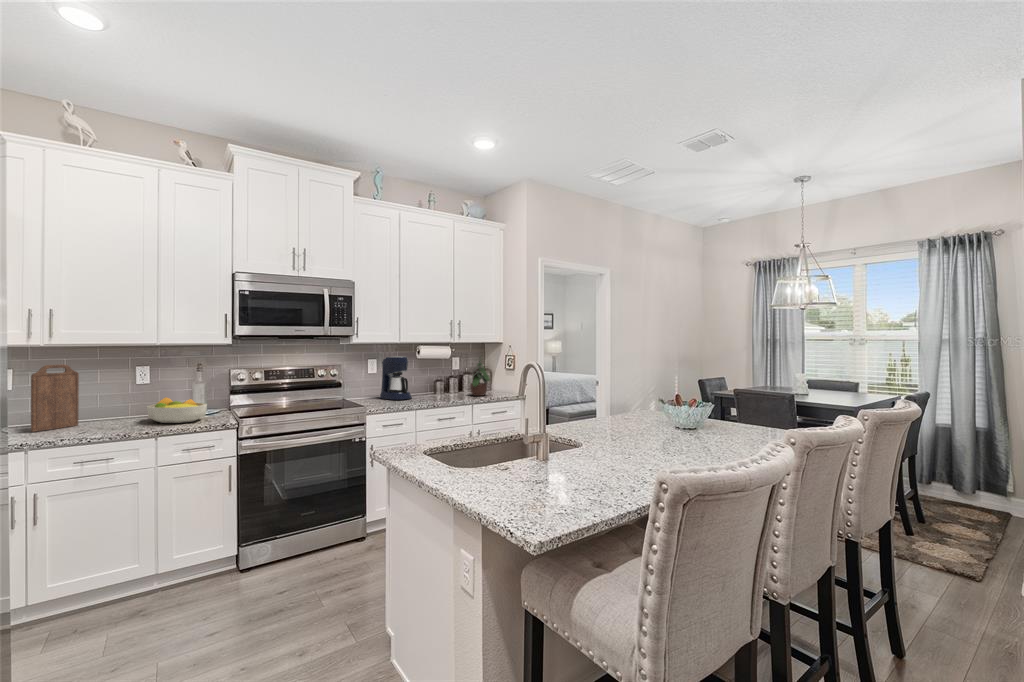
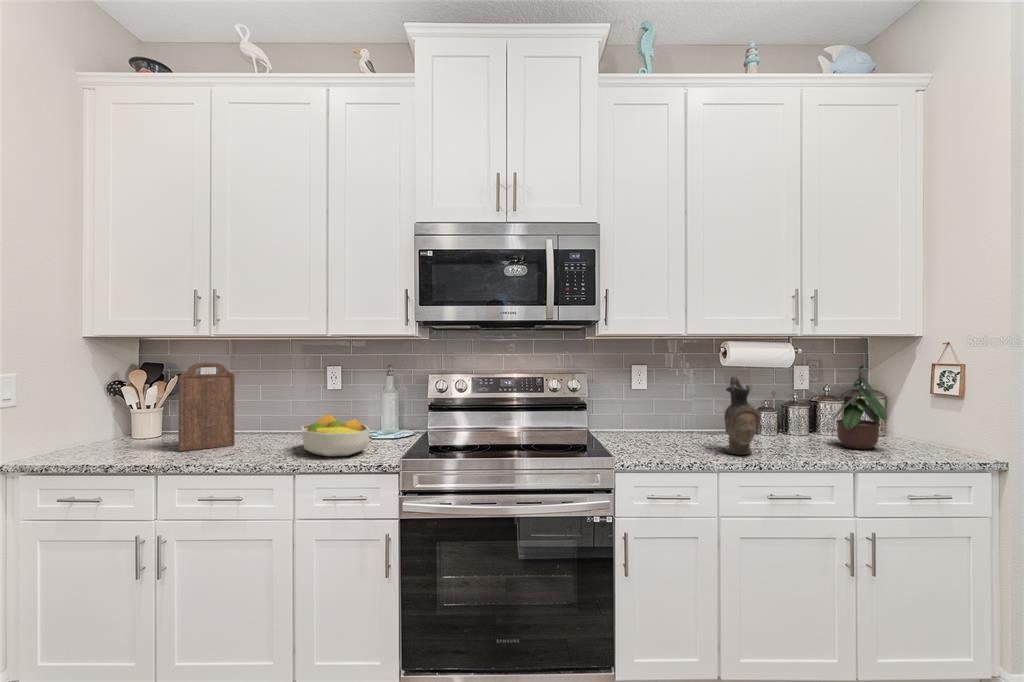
coffee maker: present [379,357,412,400] -> none [649,361,710,443]
ceramic pitcher: none [420,363,437,402] -> present [724,376,760,454]

